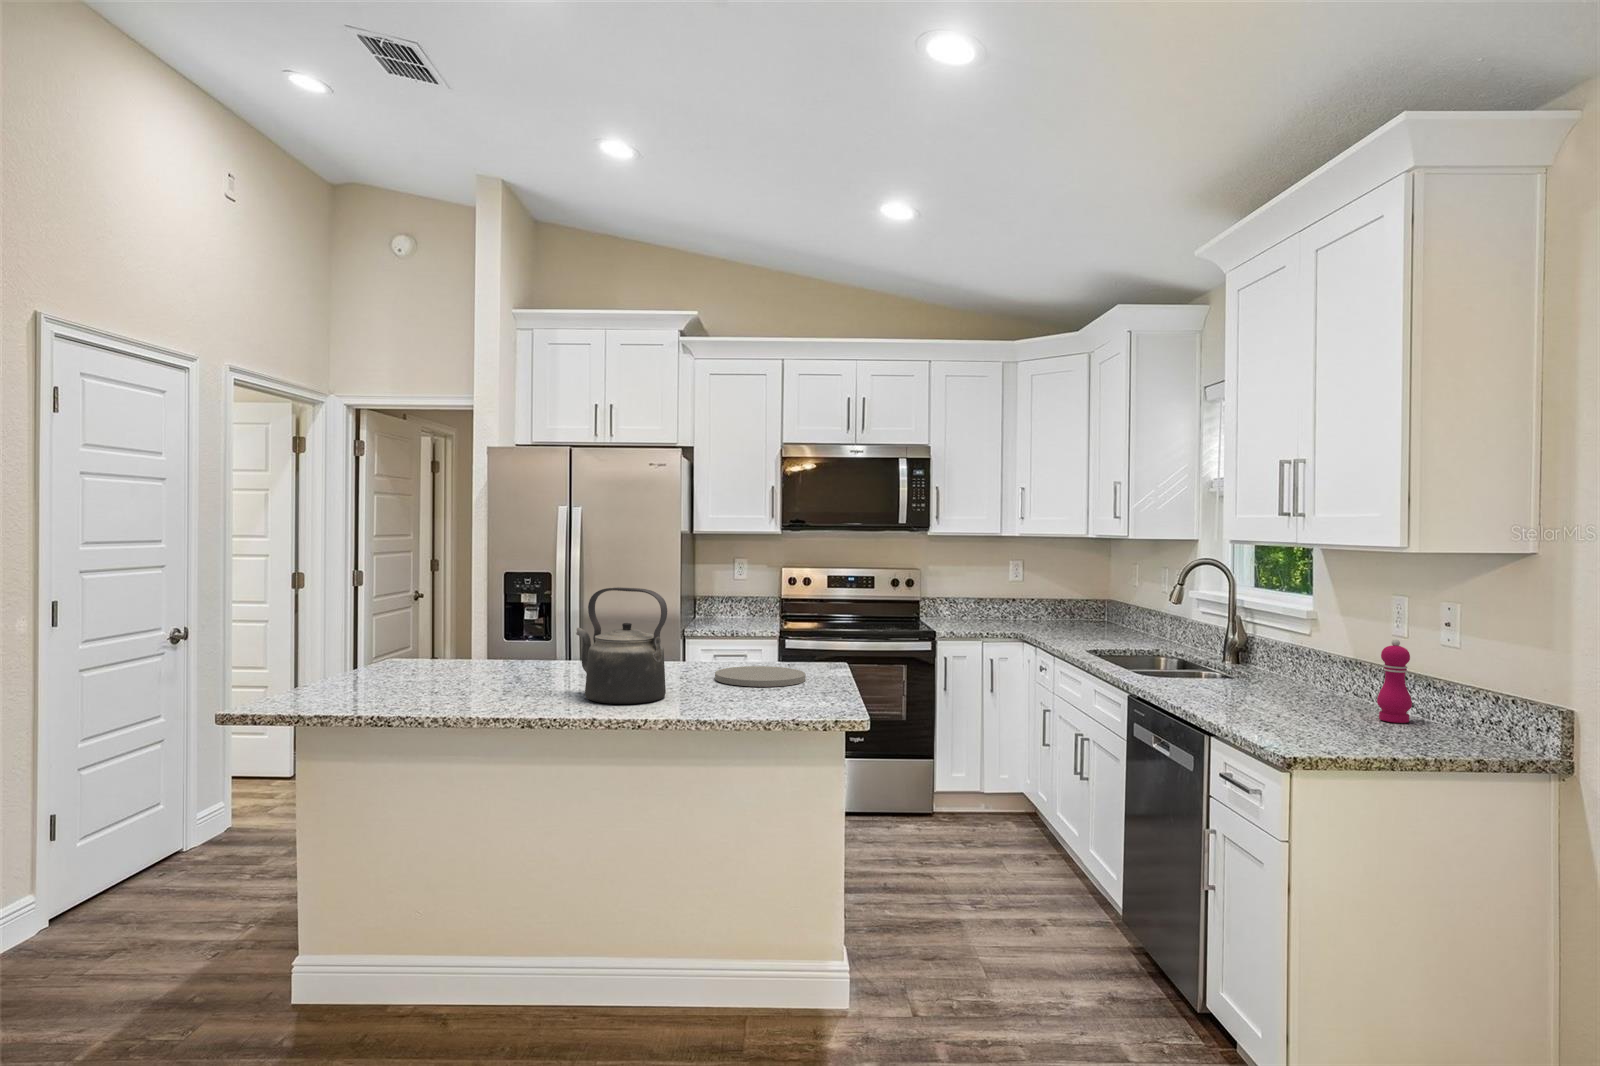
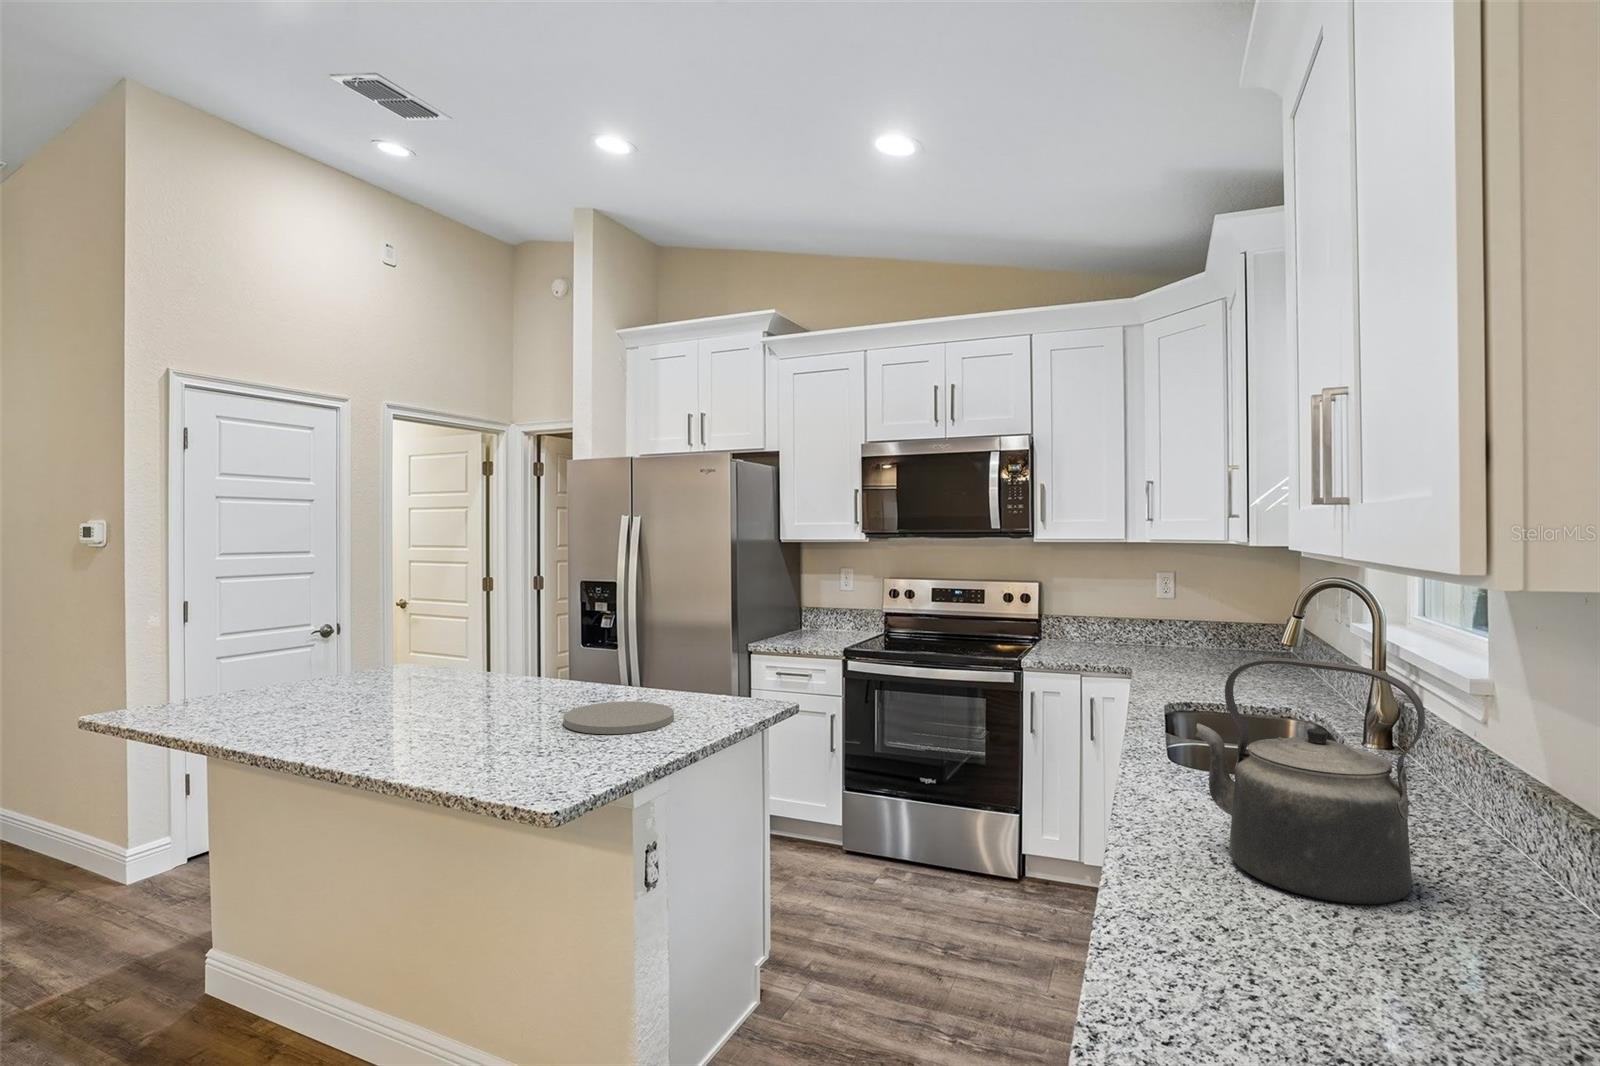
kettle: present [576,587,667,704] -> present [1196,658,1425,904]
pepper mill: present [1377,639,1412,723] -> none [1422,787,1508,984]

